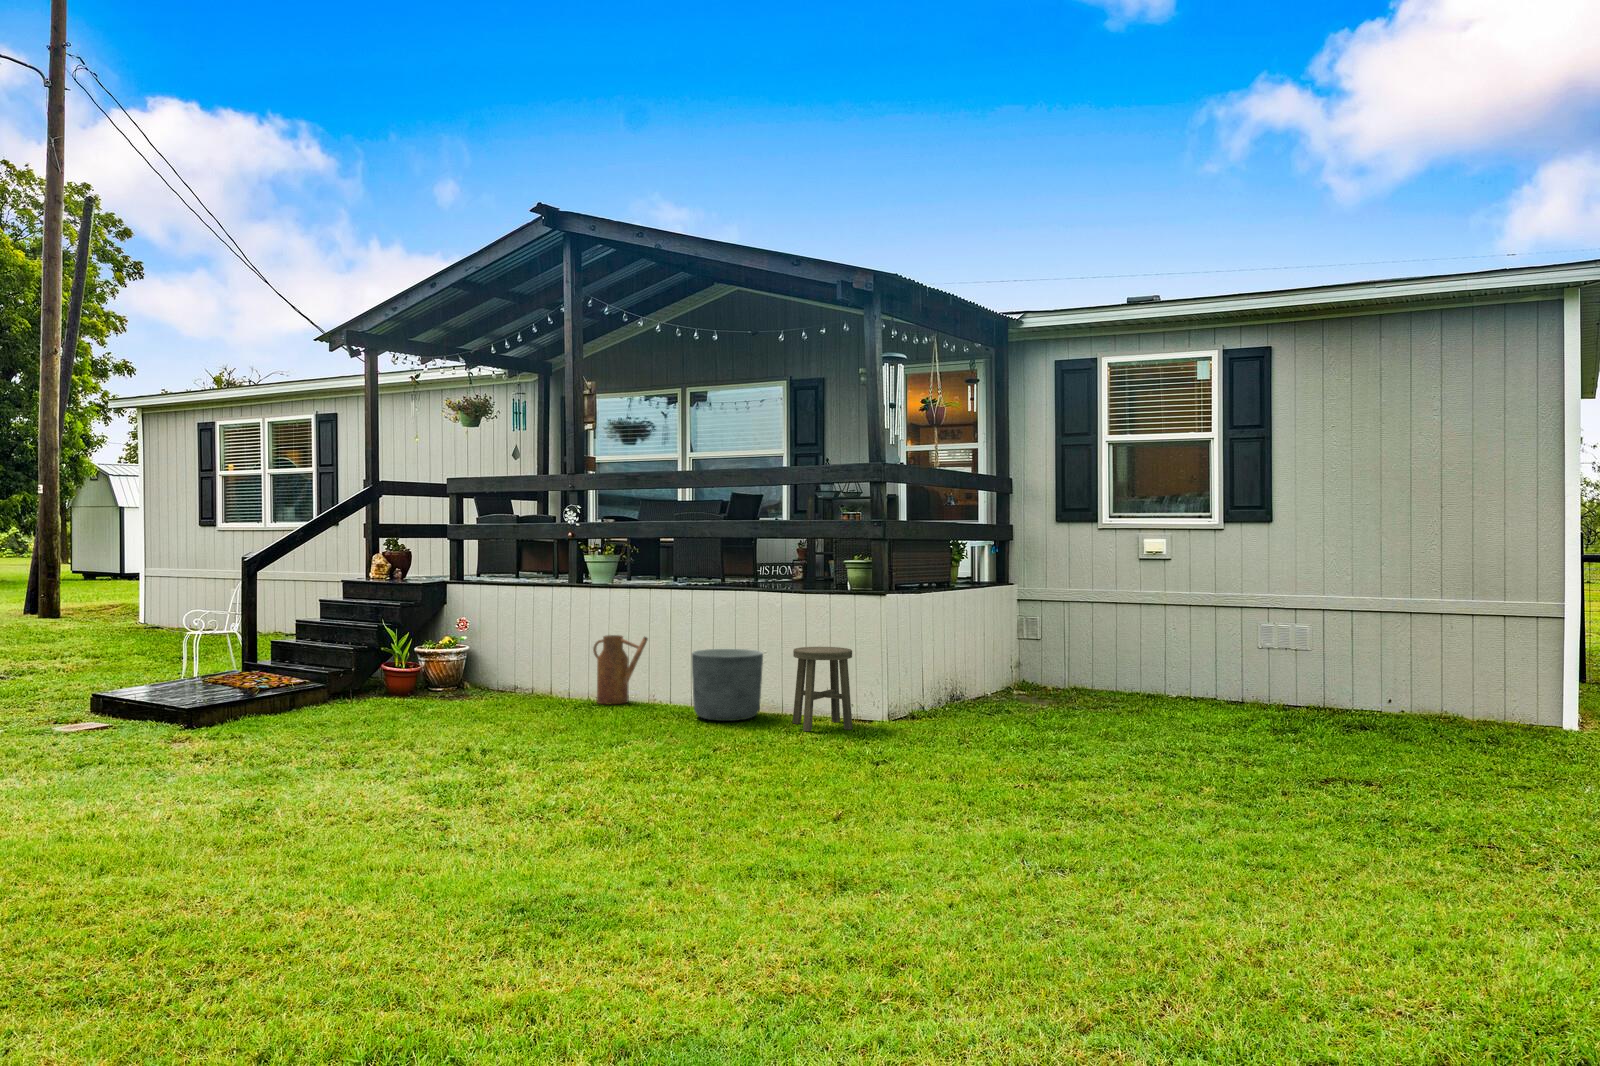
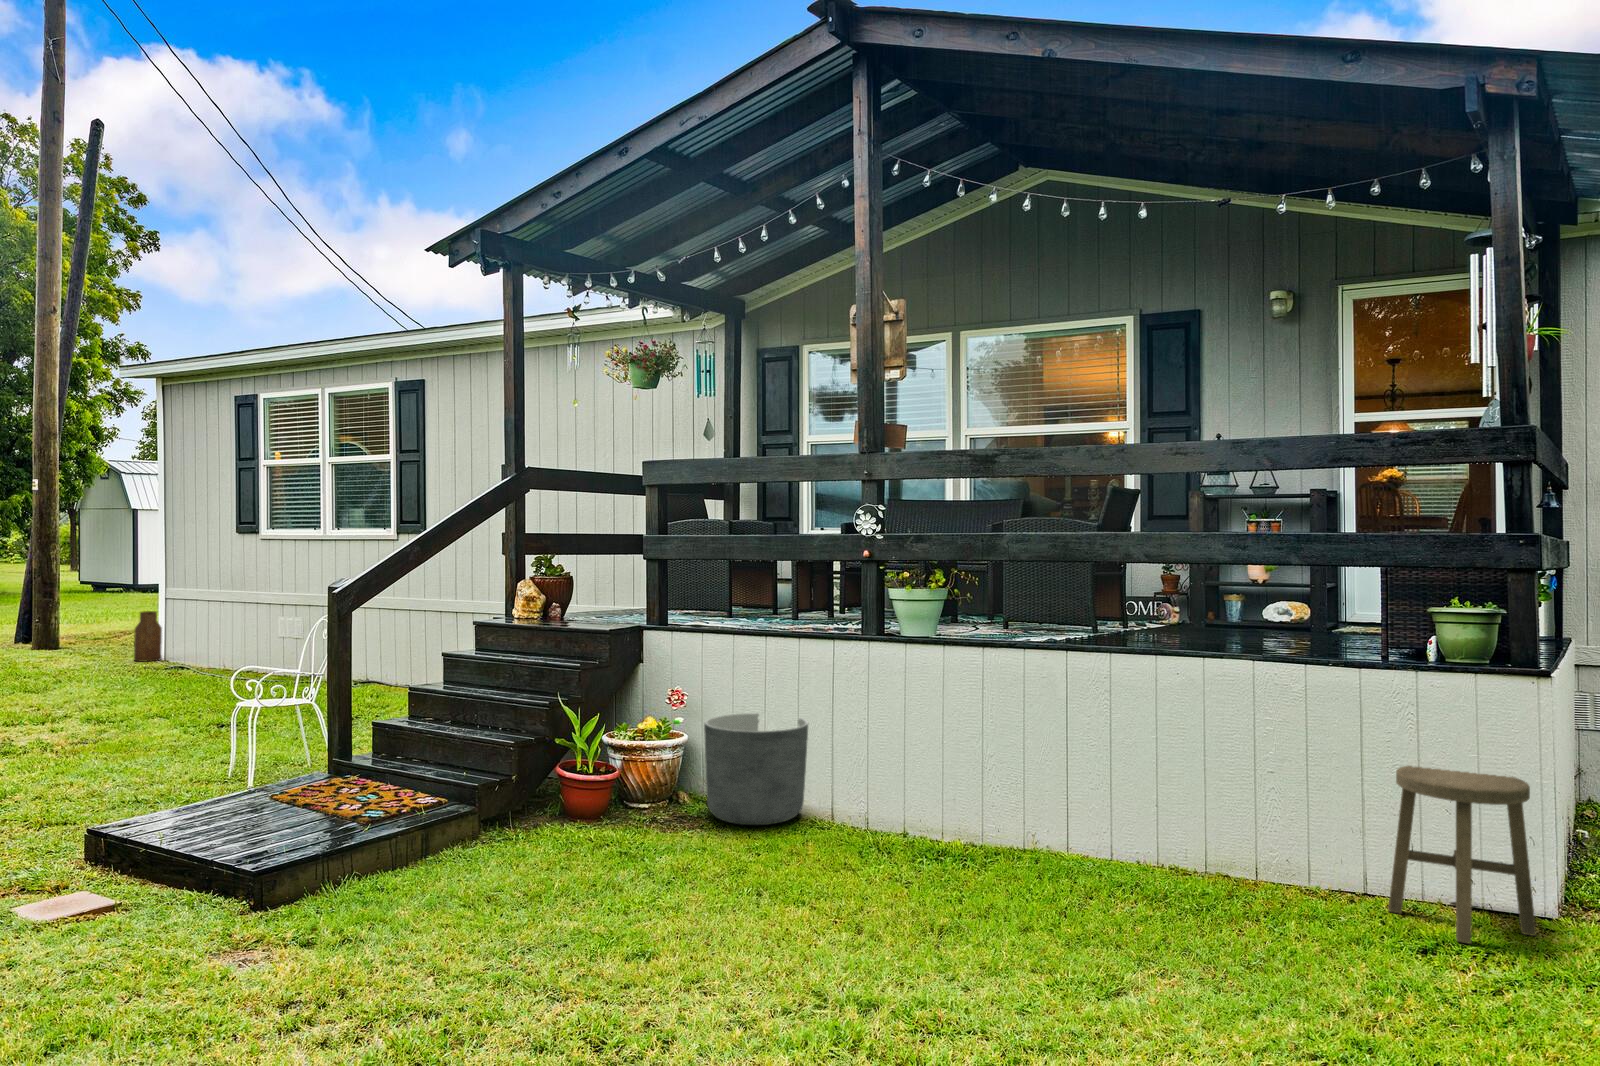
watering can: present [593,635,648,705] -> present [134,611,162,662]
planter: present [692,649,763,721] -> present [704,713,808,825]

